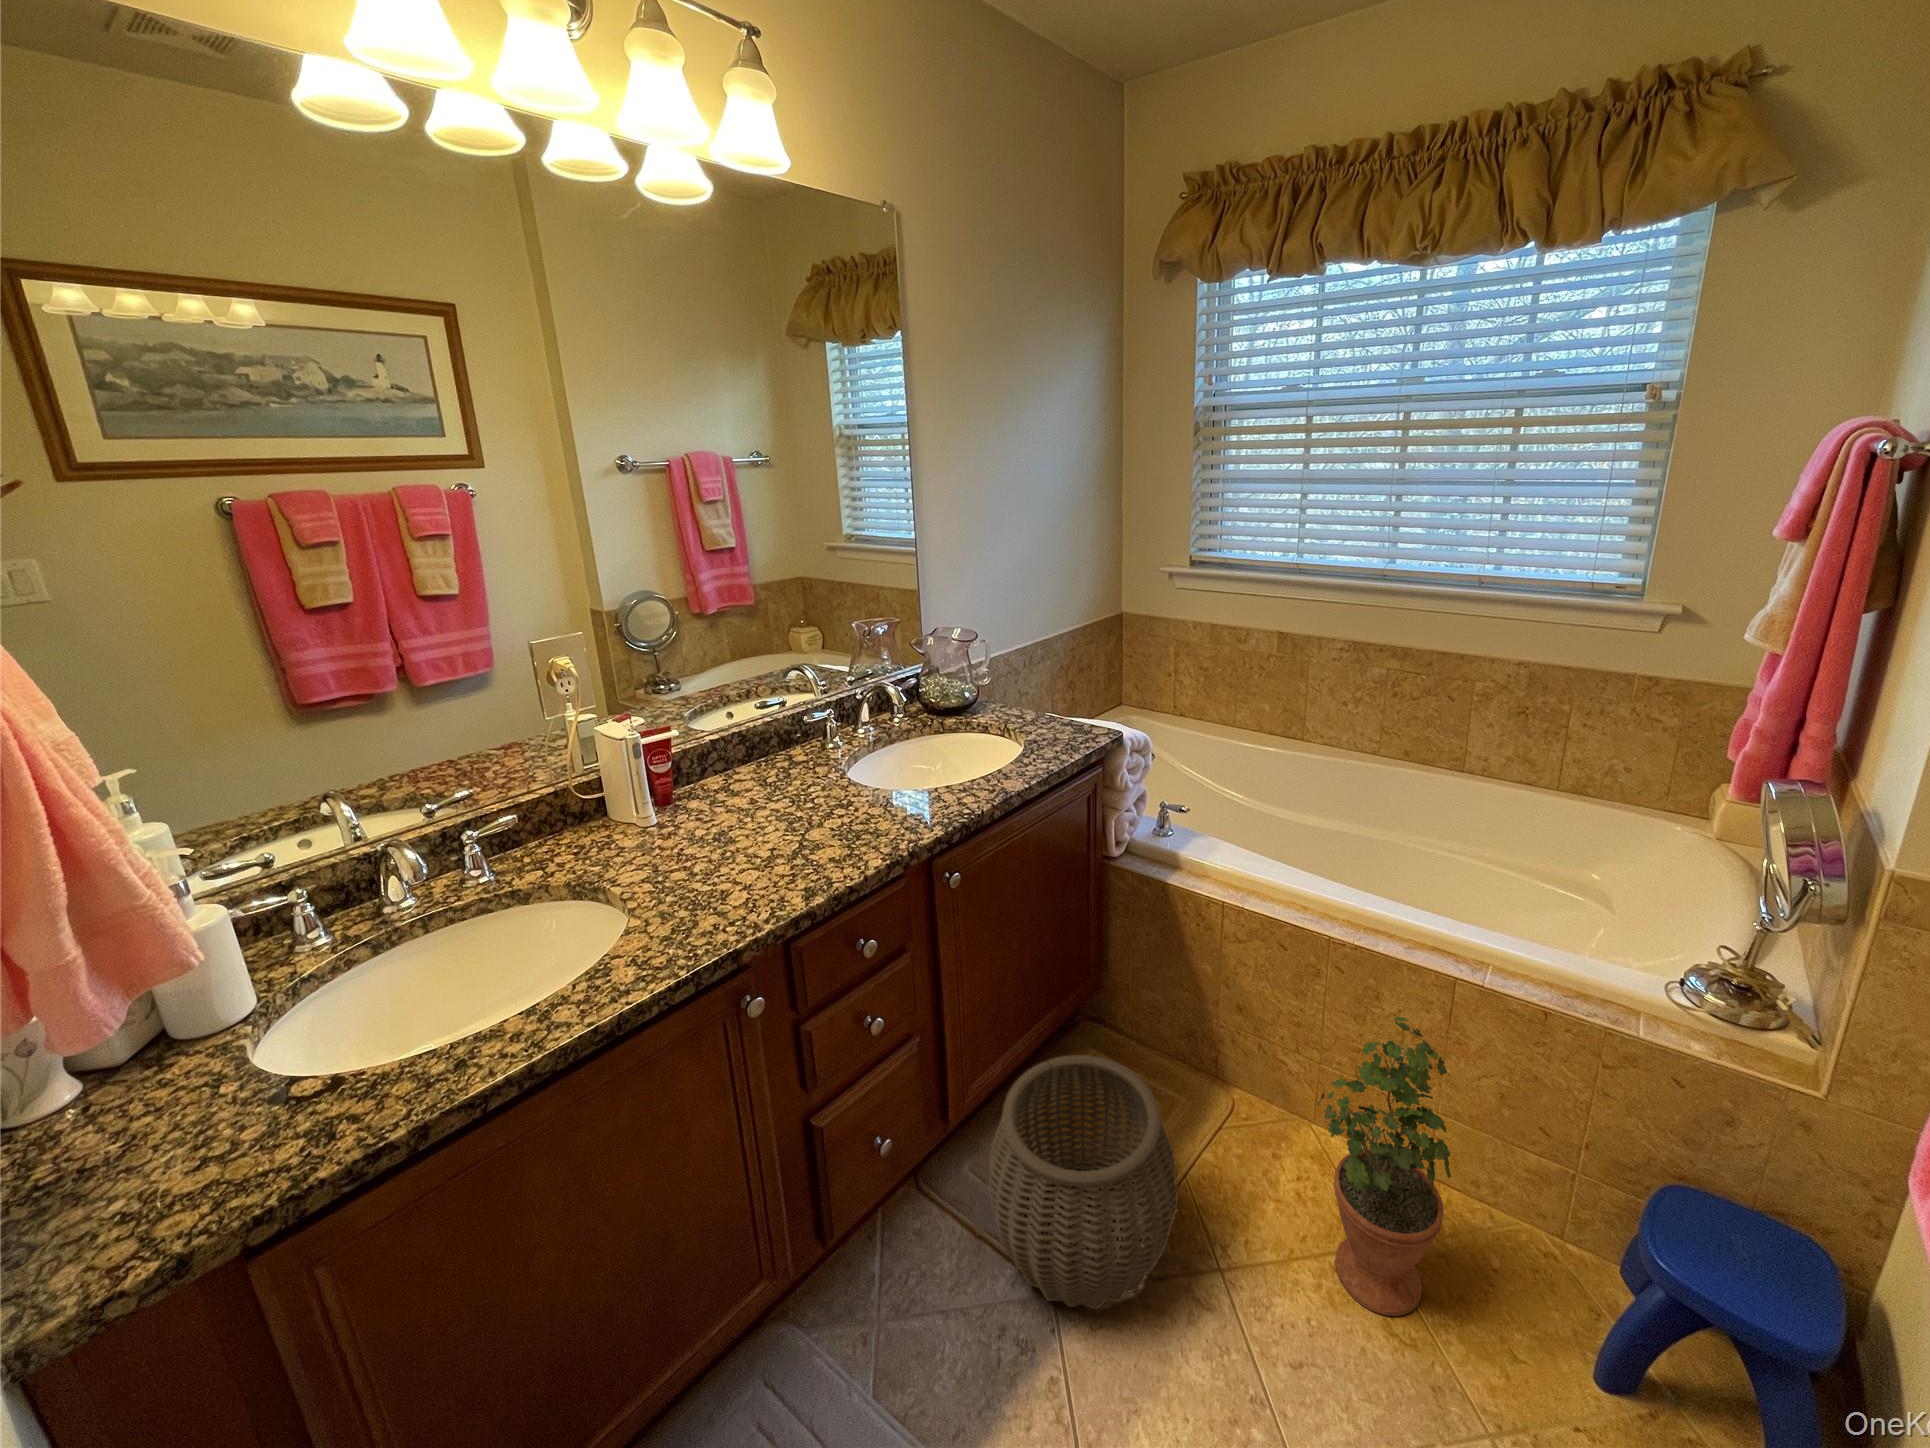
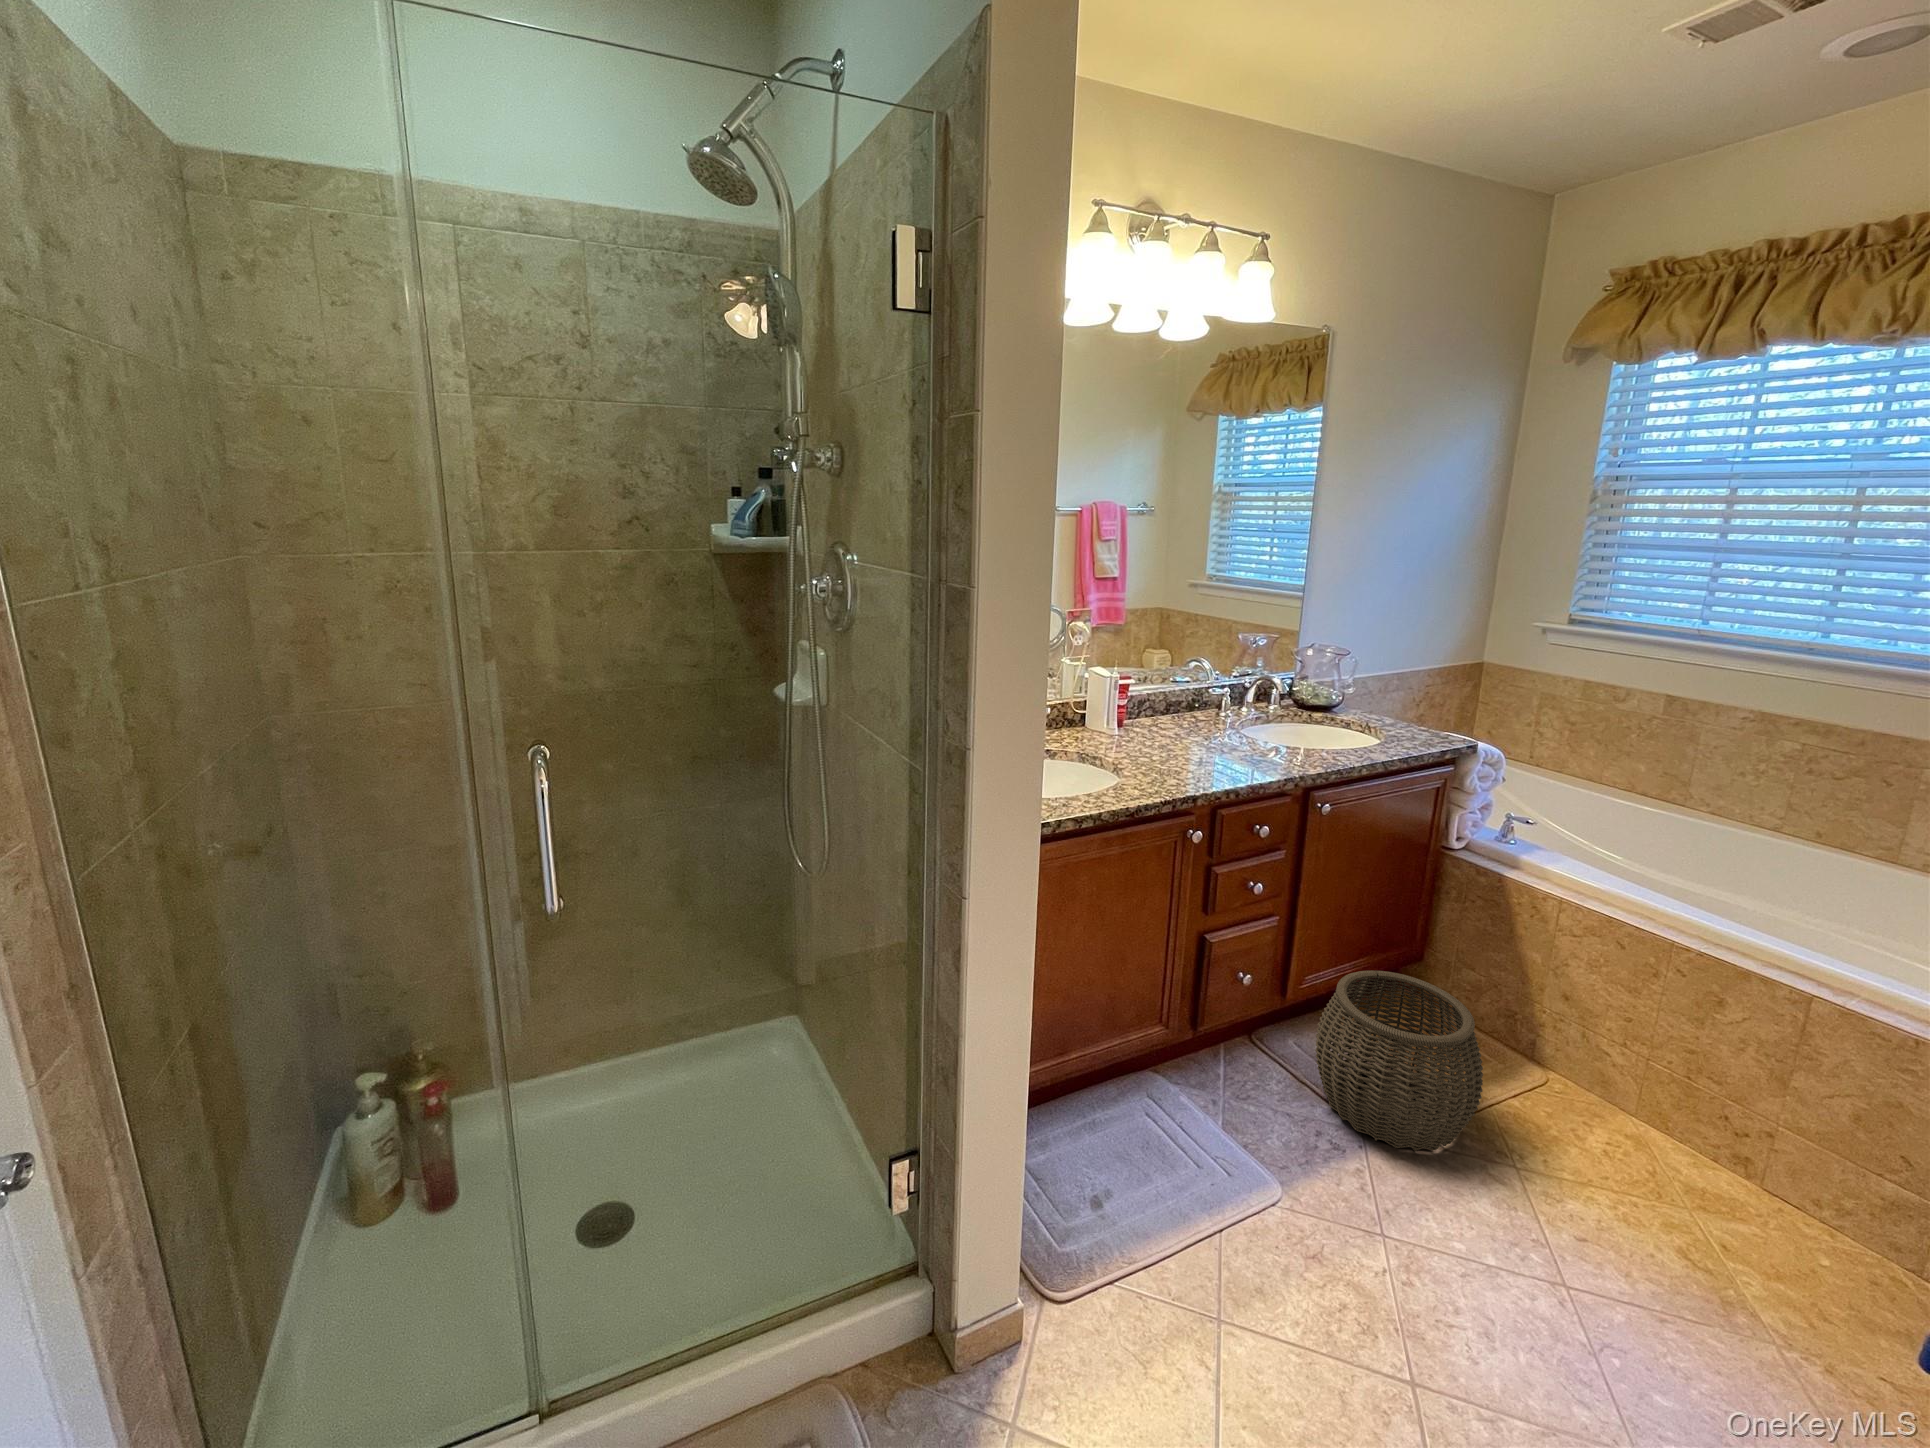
potted plant: present [1317,1016,1451,1316] -> none [1631,996,1778,1255]

